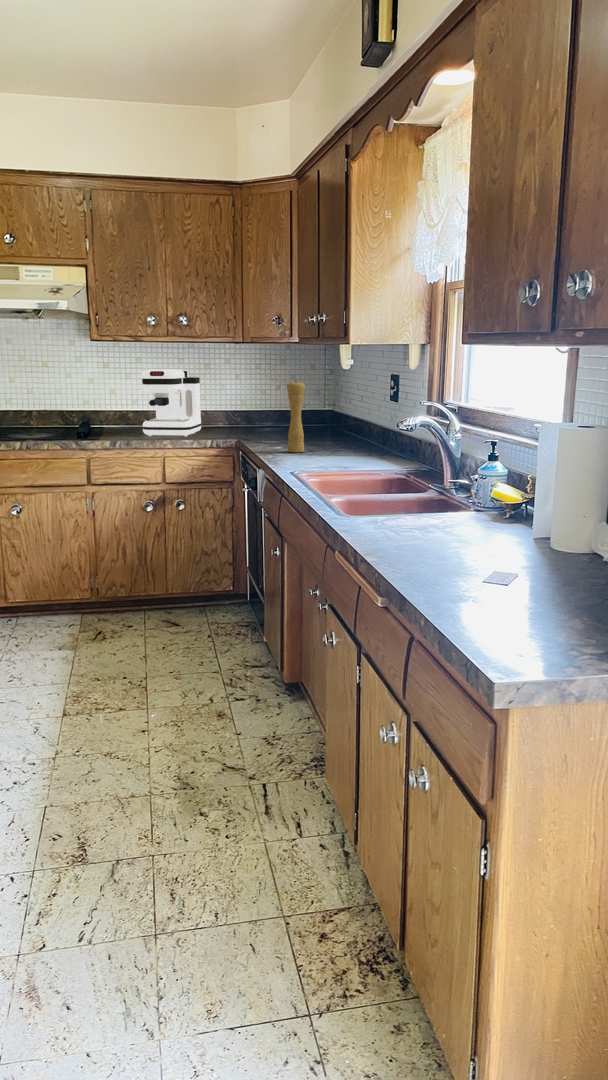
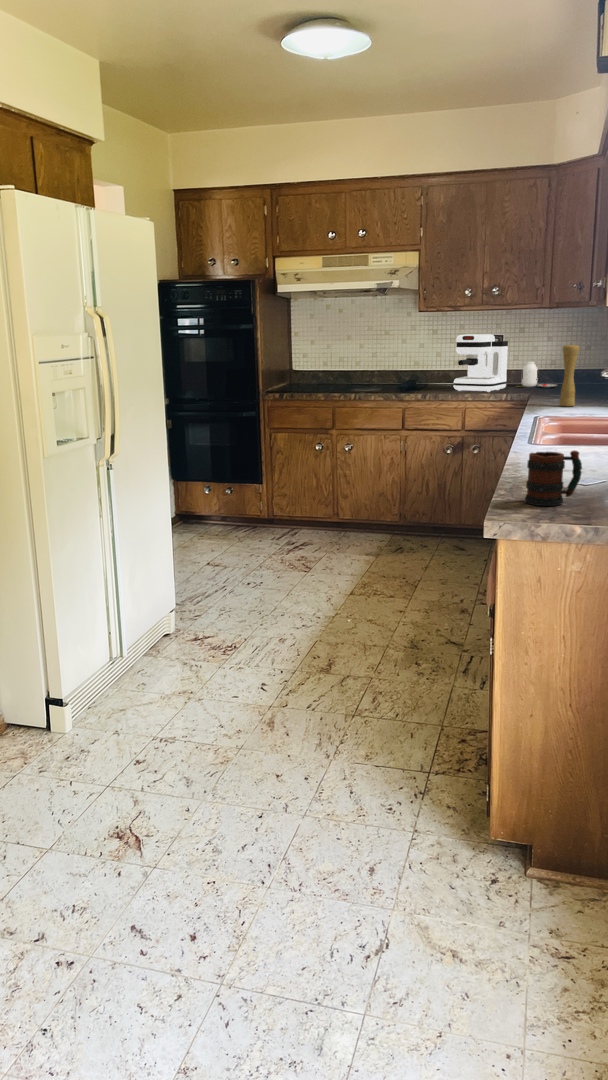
jar: none [208,400,253,429] -> present [522,362,556,387]
mug: none [472,541,549,628] -> present [525,451,582,506]

